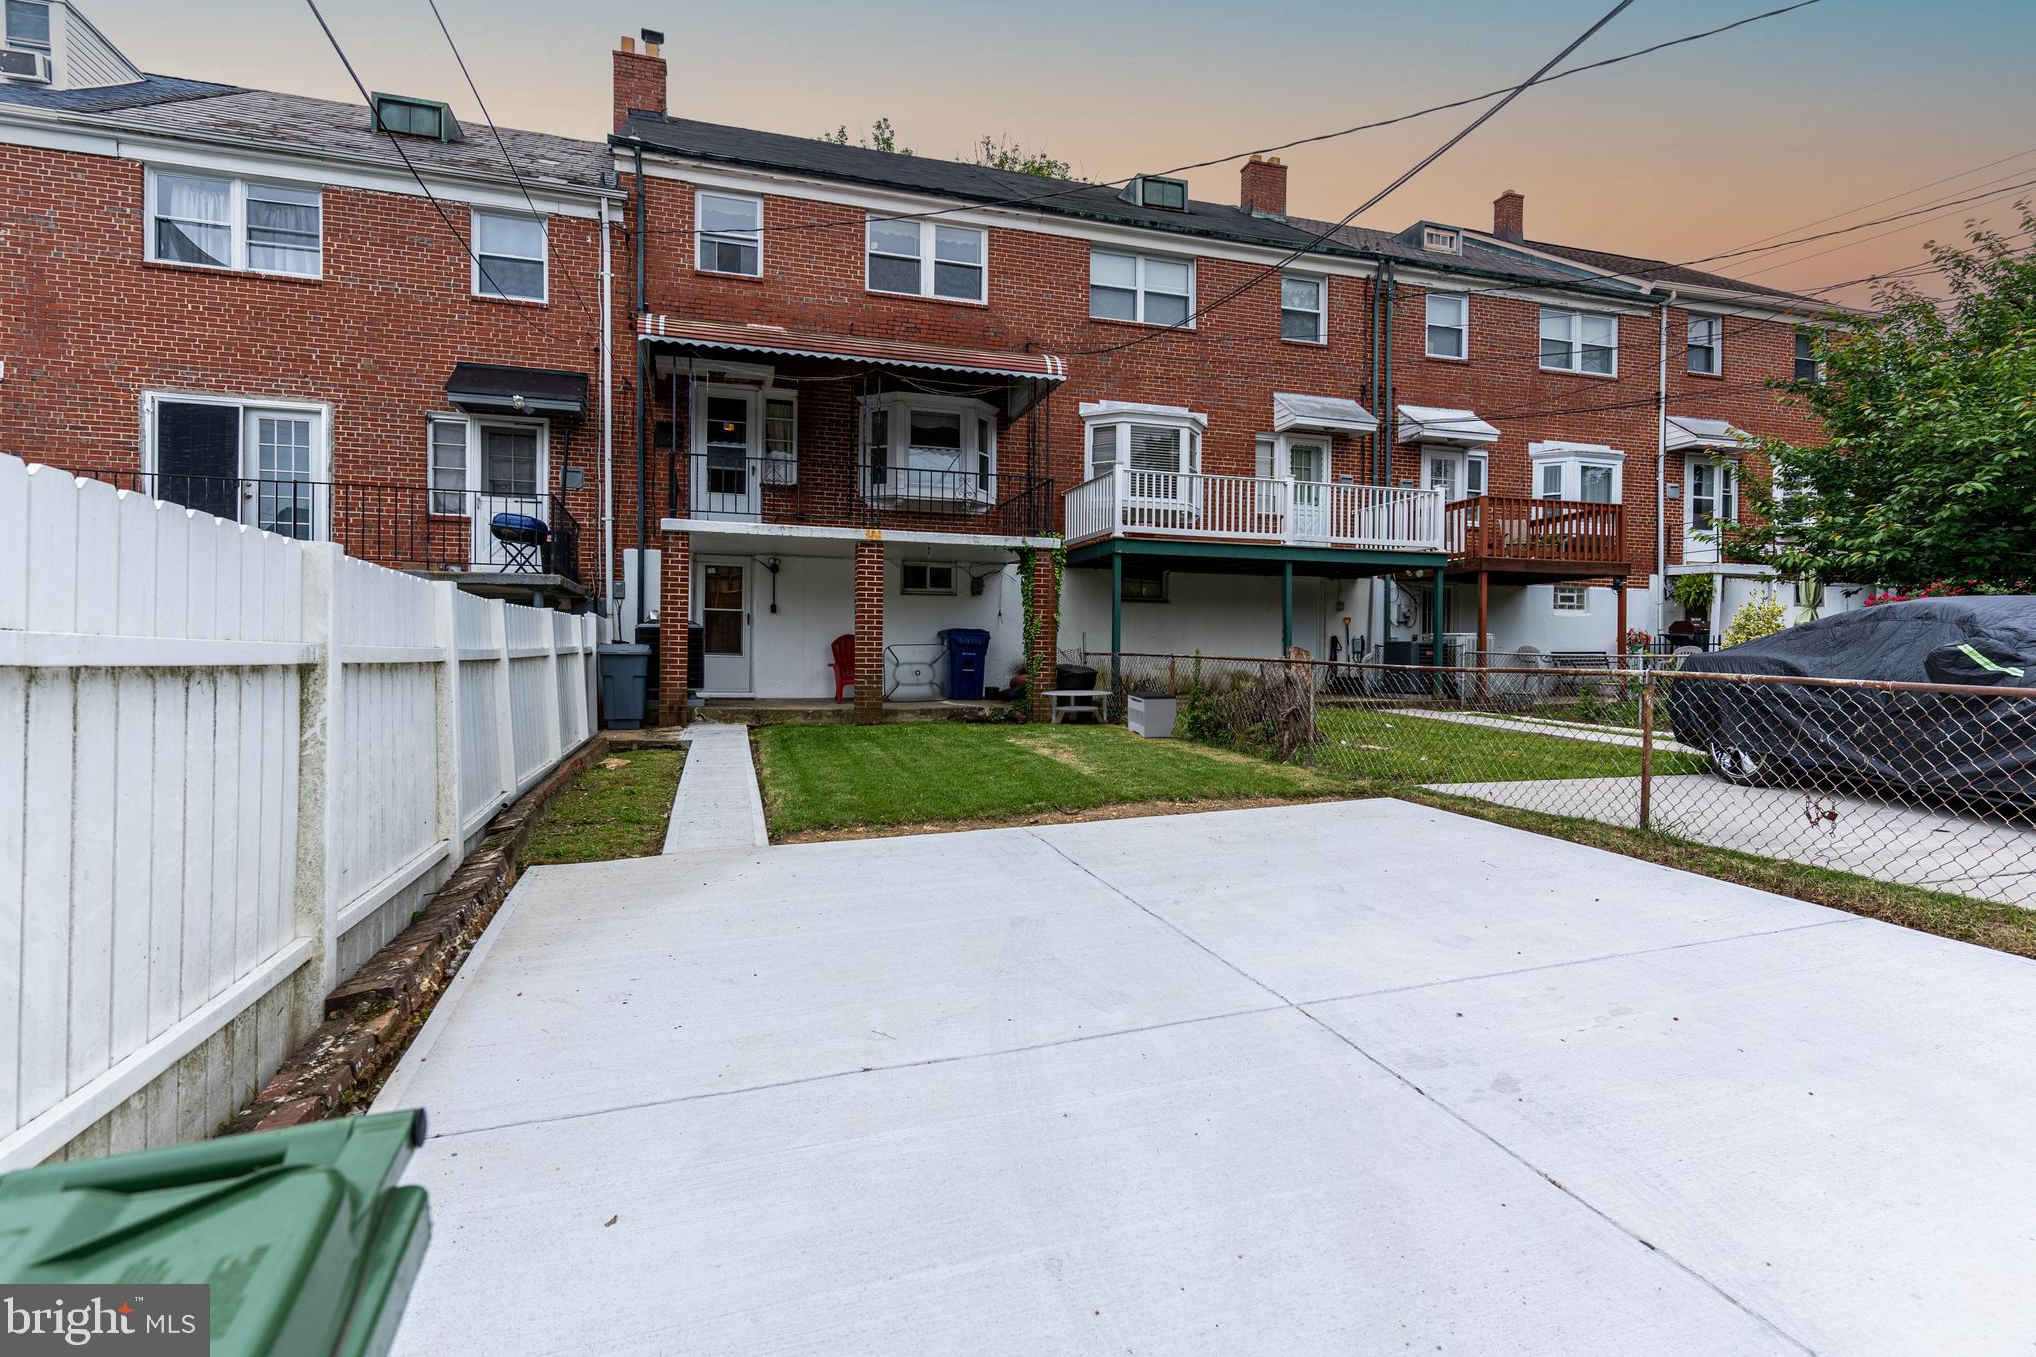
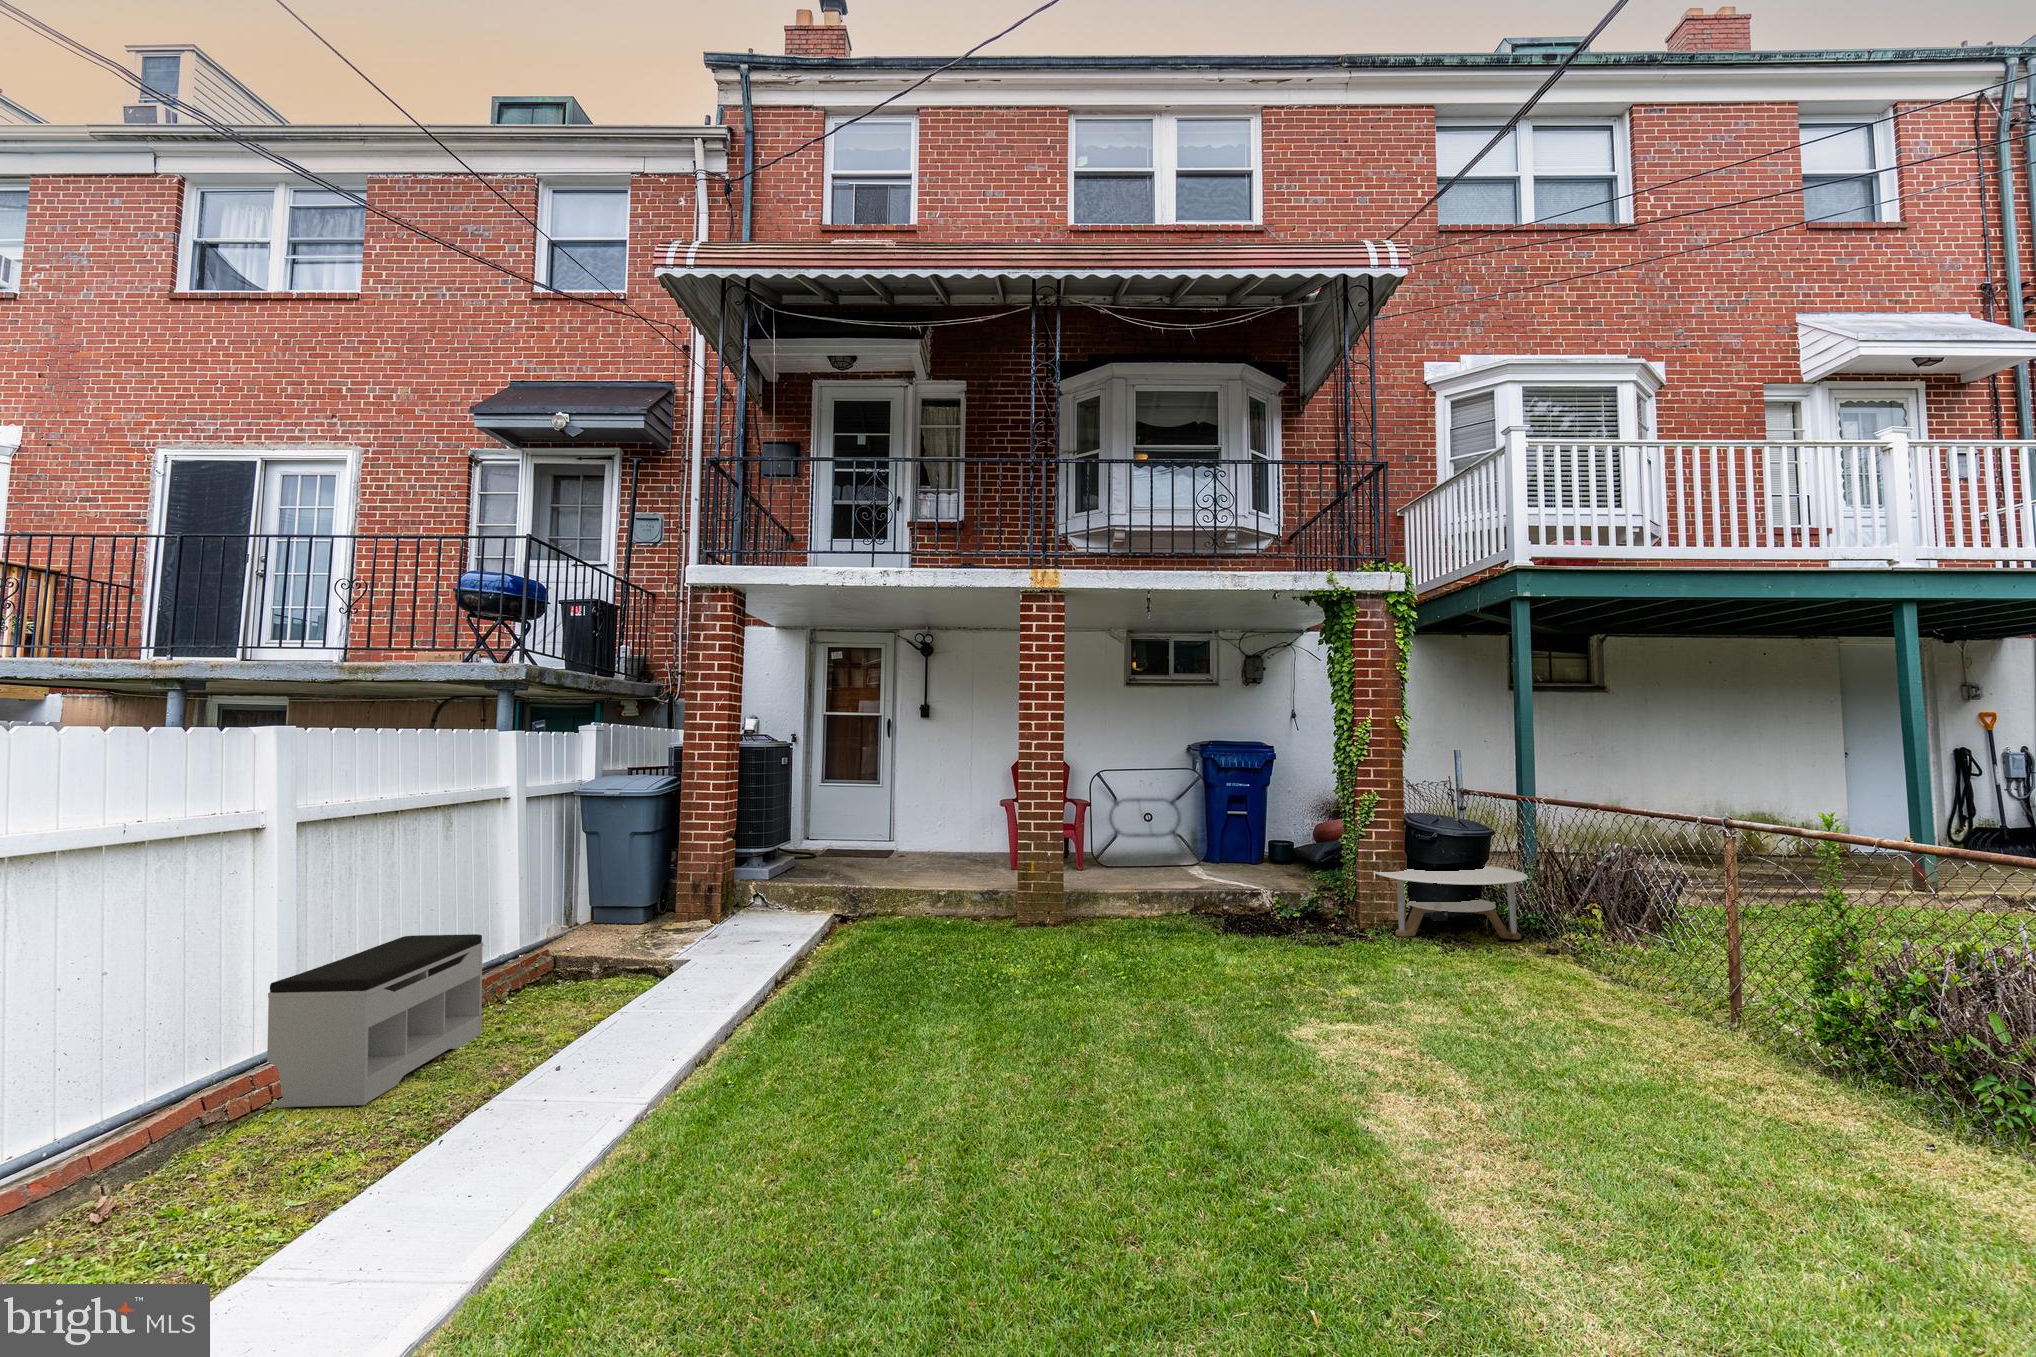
bench: present [1128,691,1176,737] -> present [267,934,483,1107]

